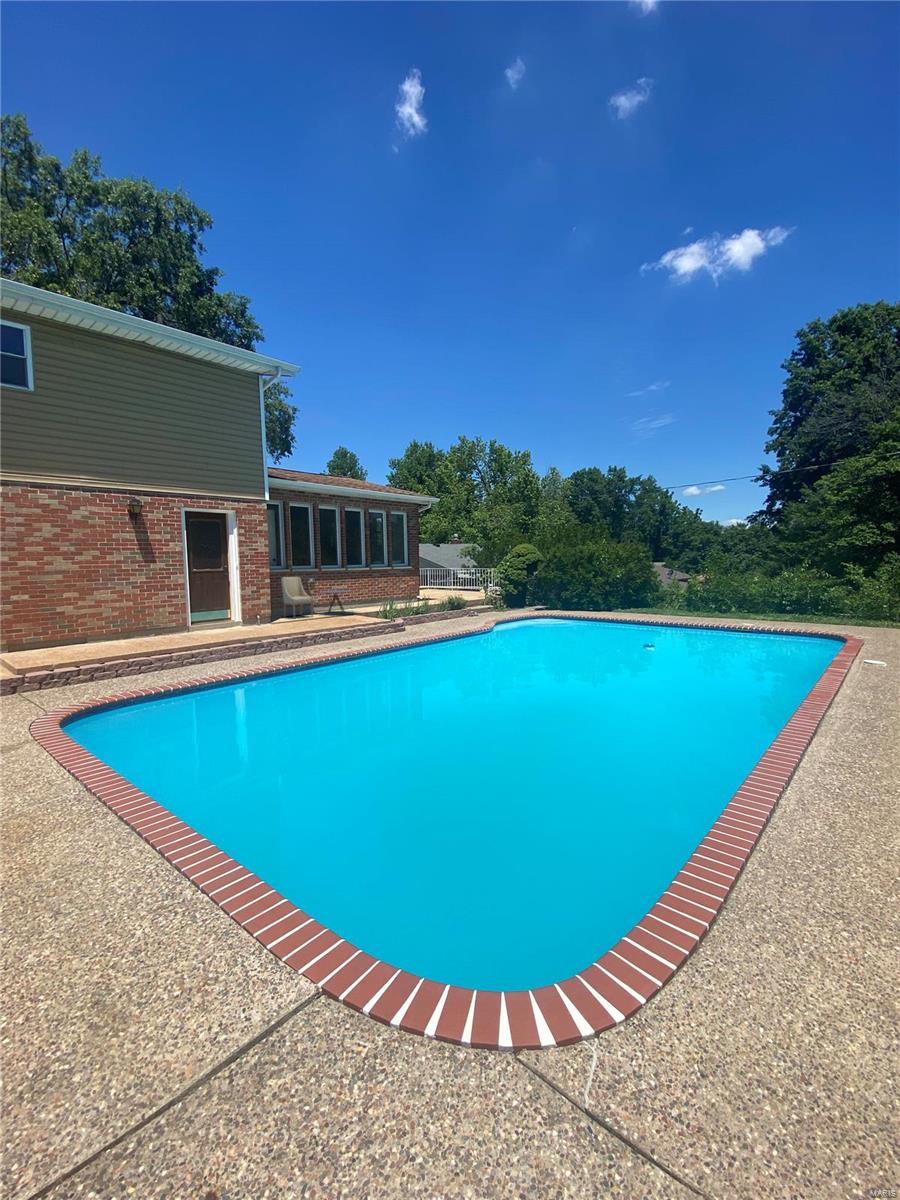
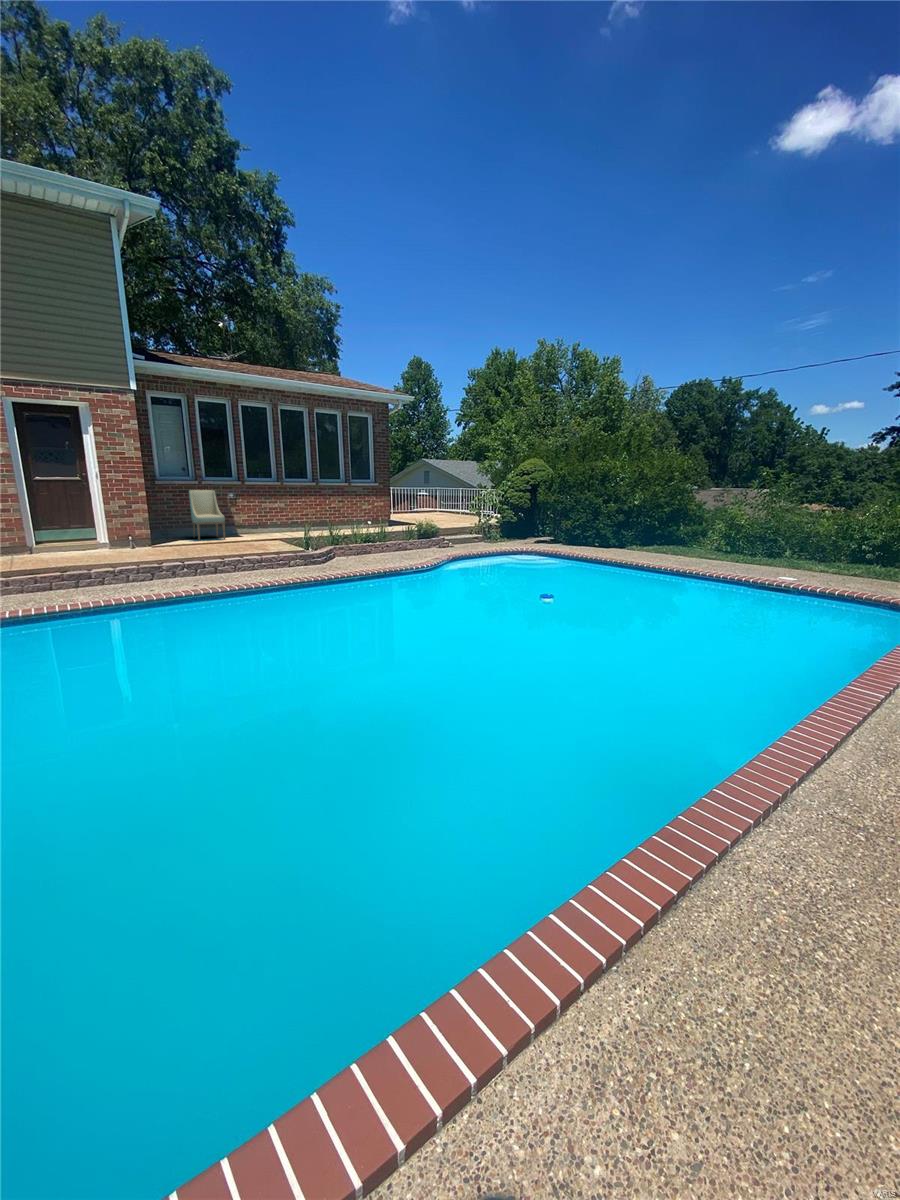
round table: present [320,590,351,614] -> none [239,509,281,538]

